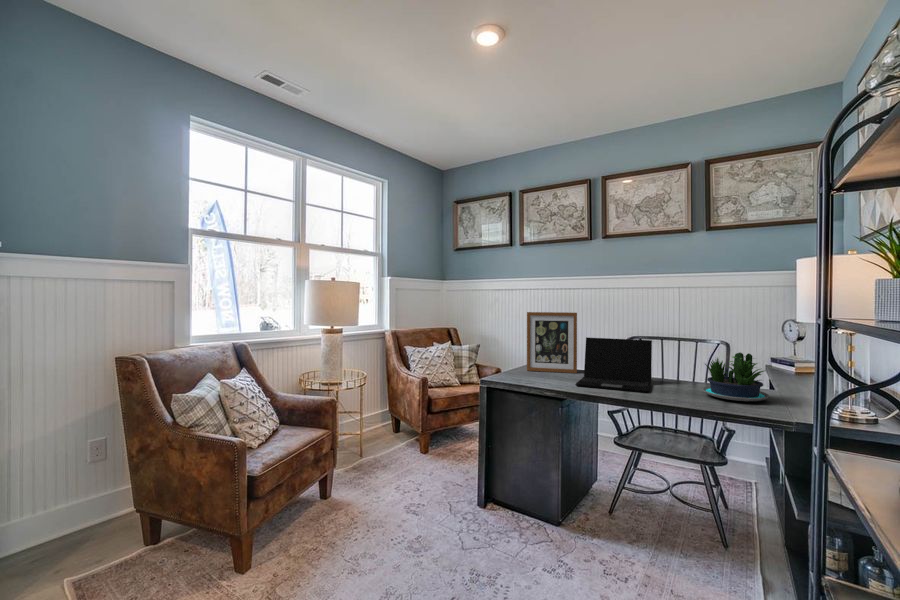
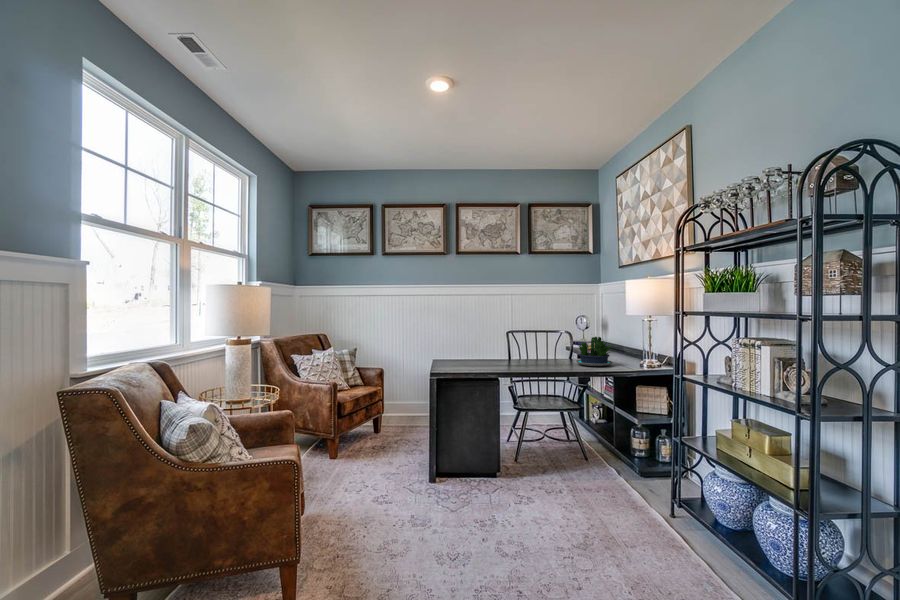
picture frame: present [527,312,577,373] -> none [443,314,481,364]
laptop: present [576,337,652,393] -> none [494,333,551,369]

